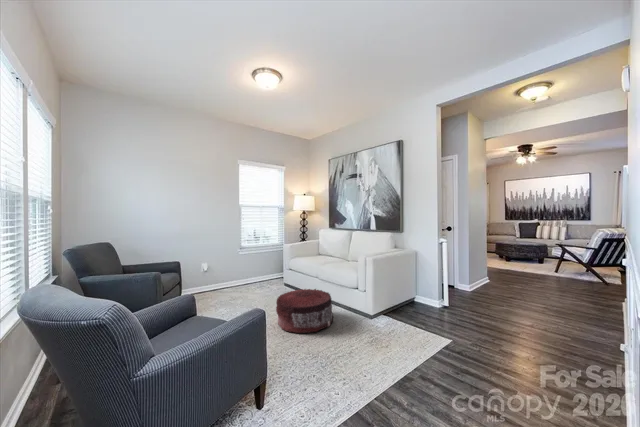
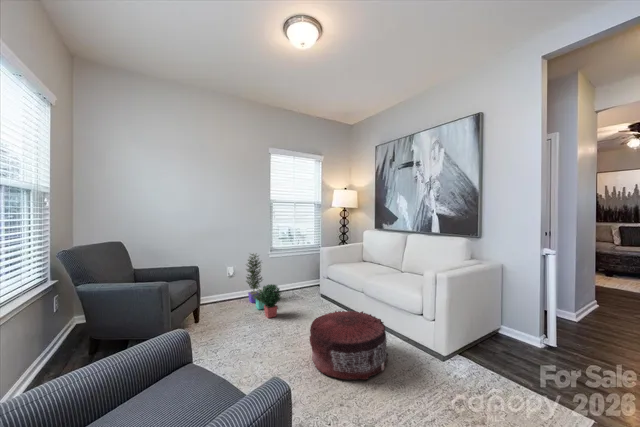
potted plant: none [219,250,252,302] -> present [246,254,281,318]

